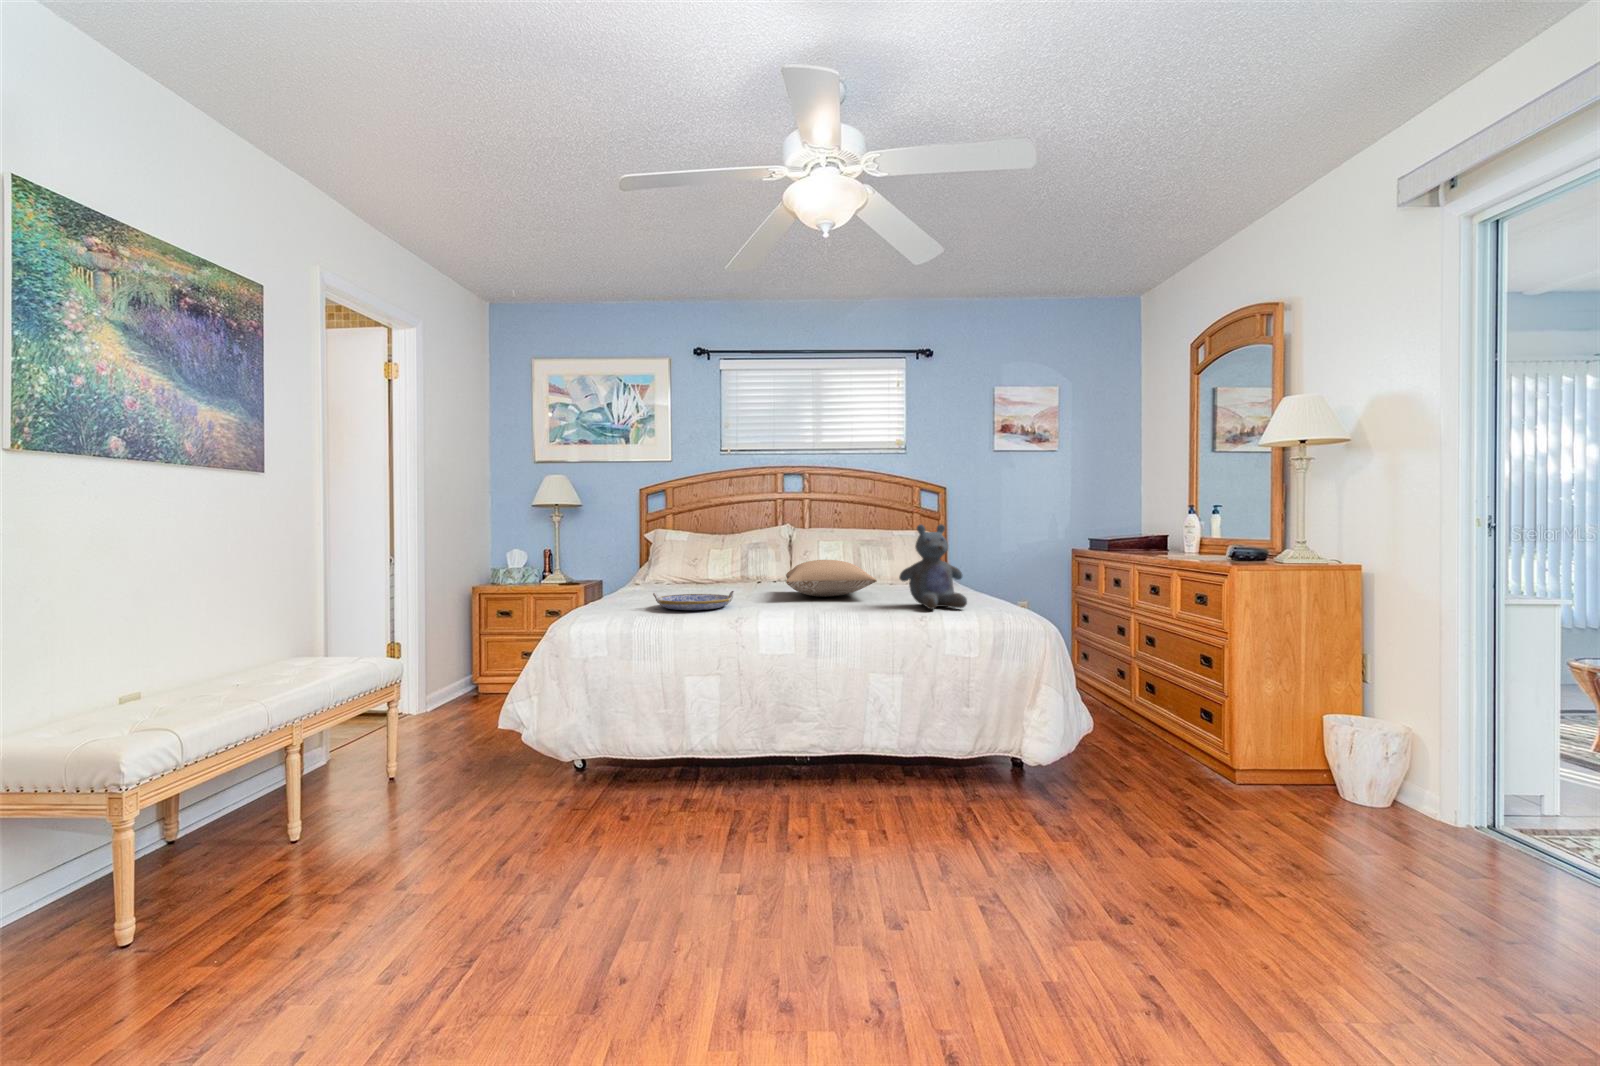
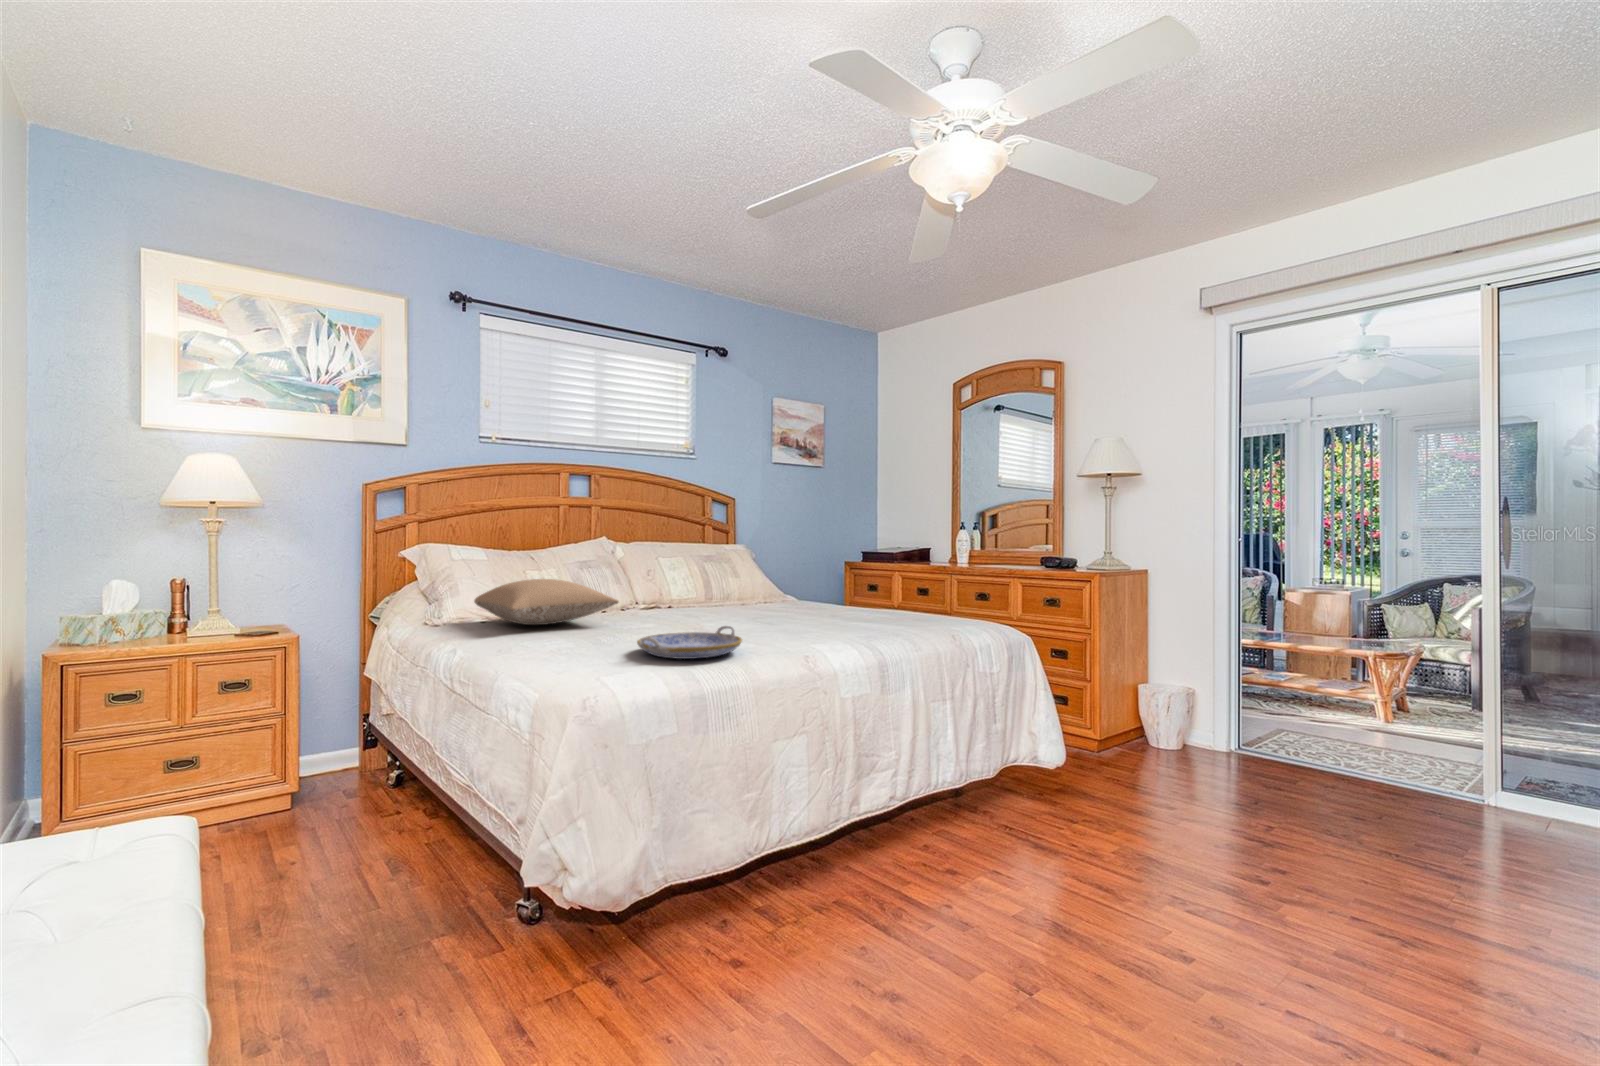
stuffed bear: present [899,525,967,609] -> none [888,540,955,630]
pillow: present [786,560,877,597] -> present [474,579,619,625]

